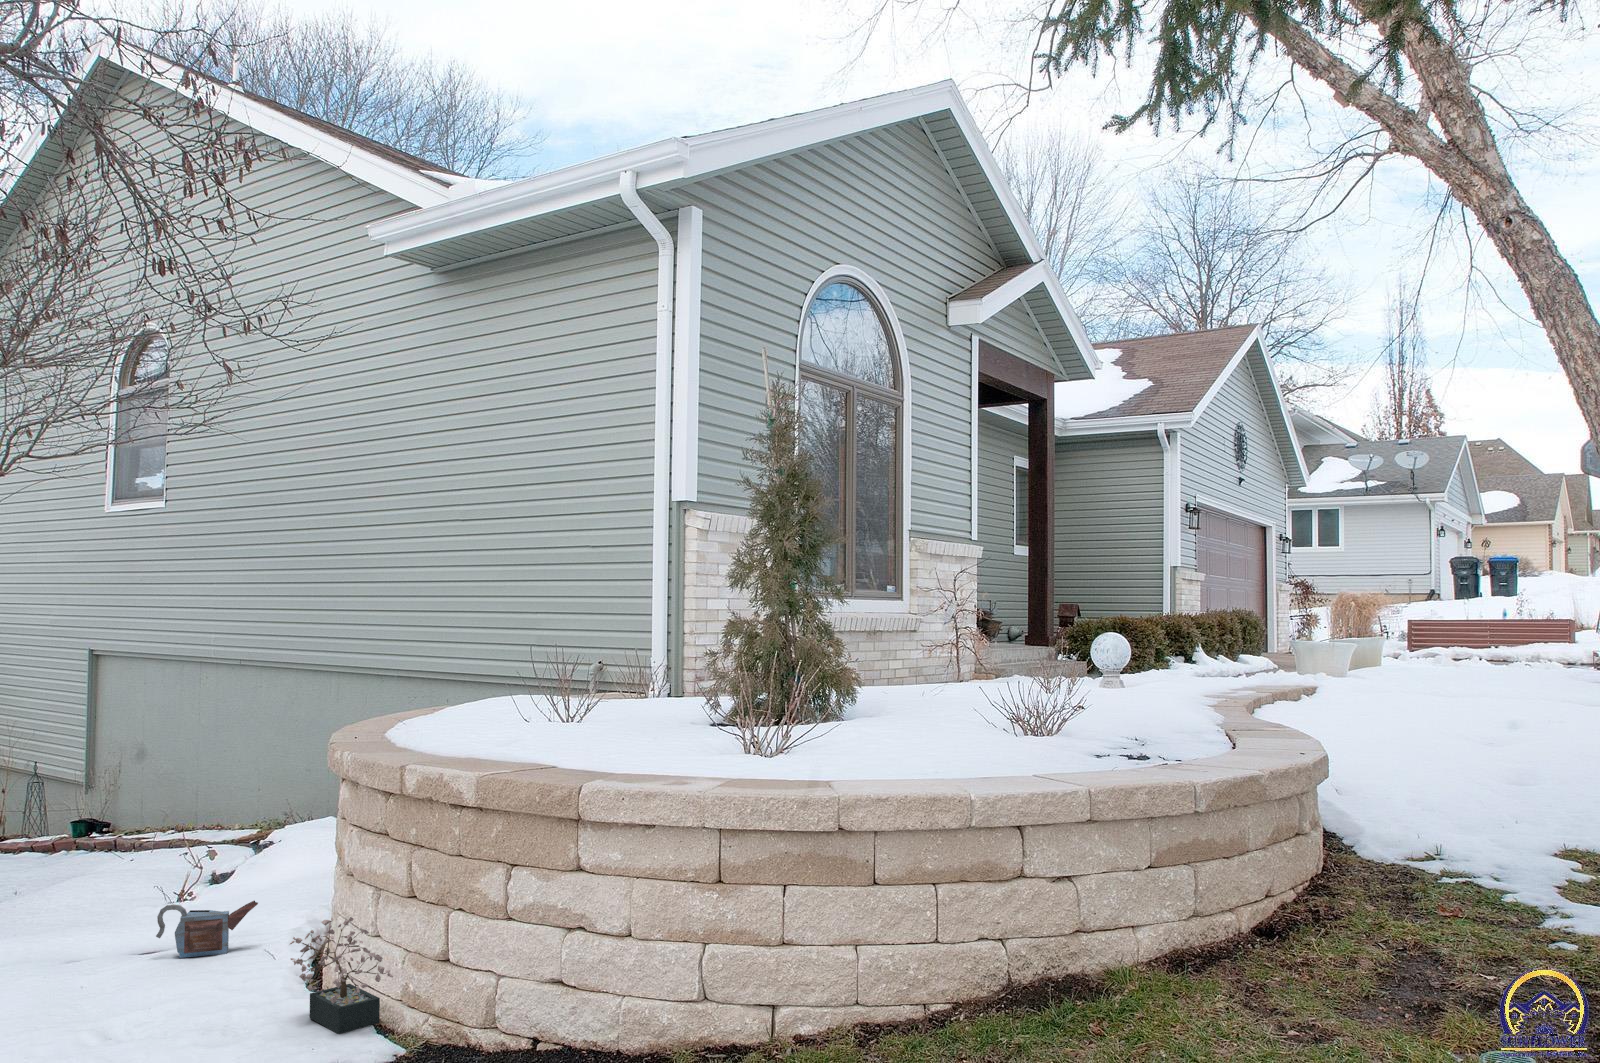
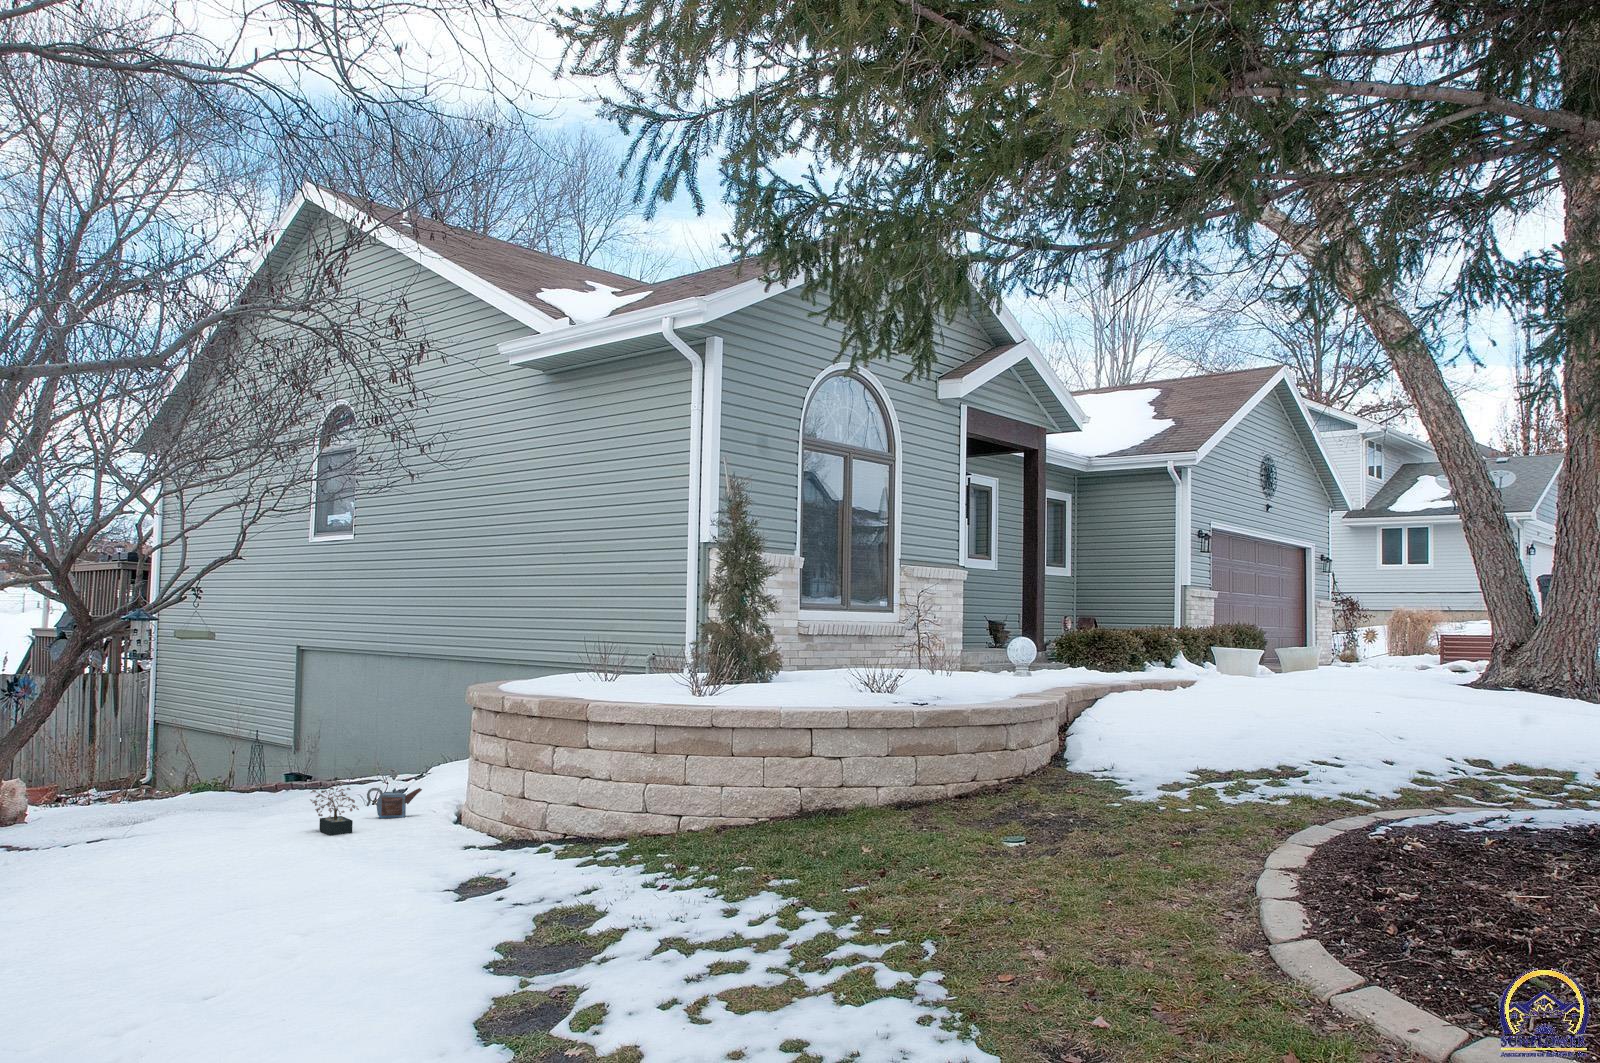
decorative plant: present [290,917,393,1034] -> present [310,781,359,836]

